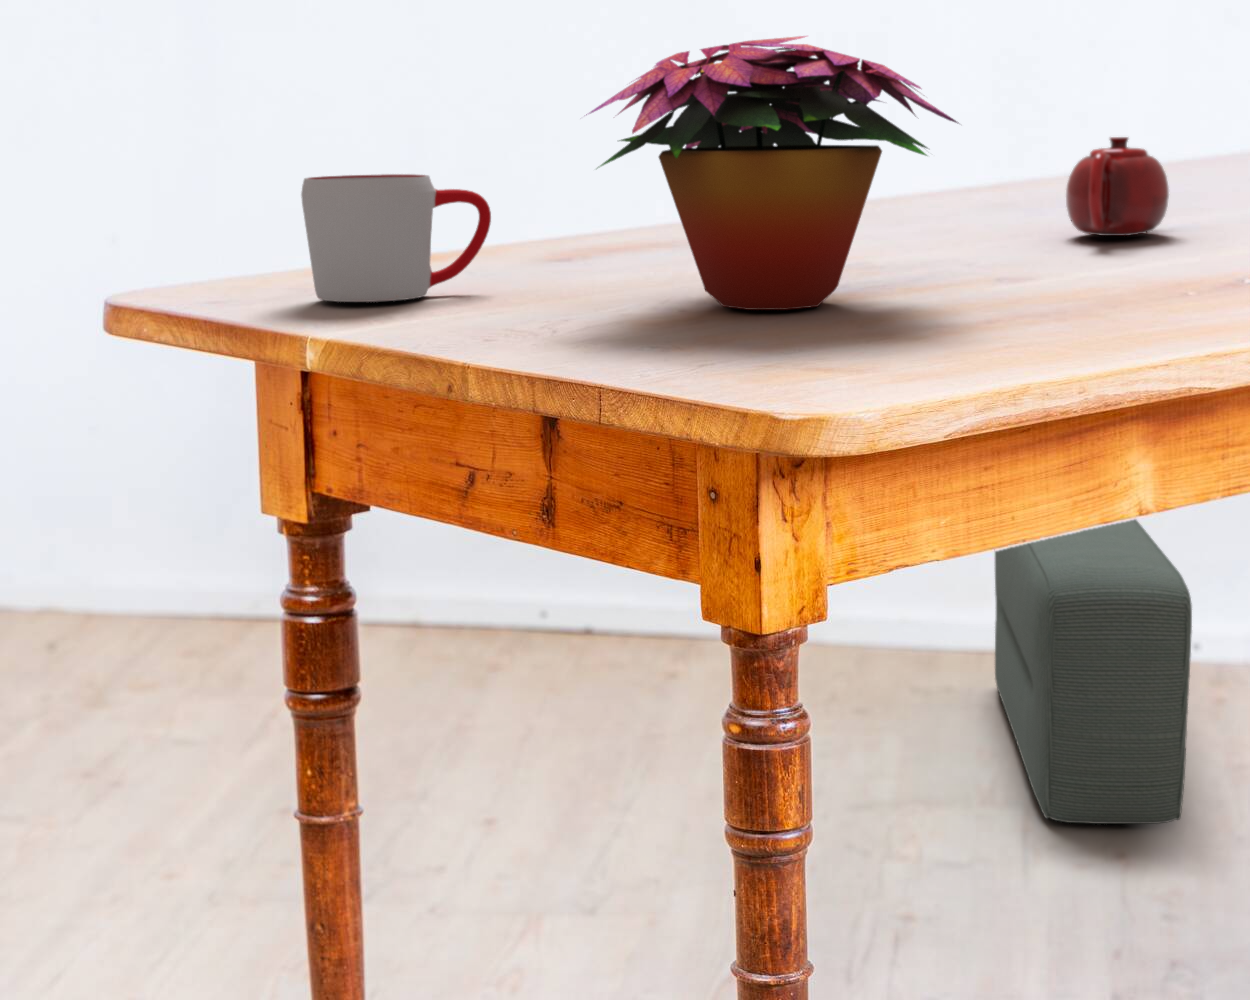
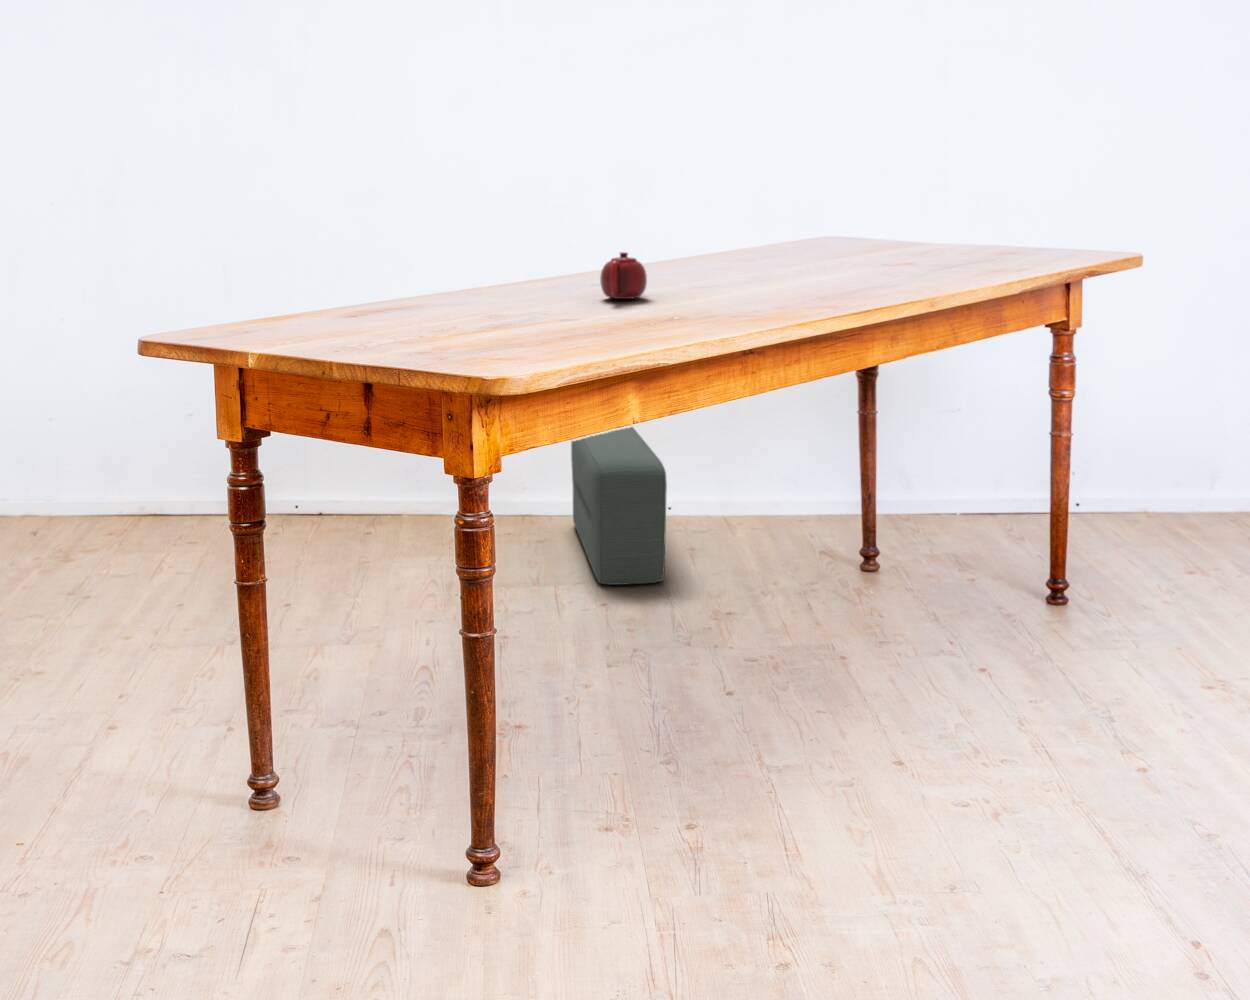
flower arrangement: present [586,36,957,310] -> none [374,209,558,335]
mug: present [301,174,491,302] -> none [235,269,330,332]

